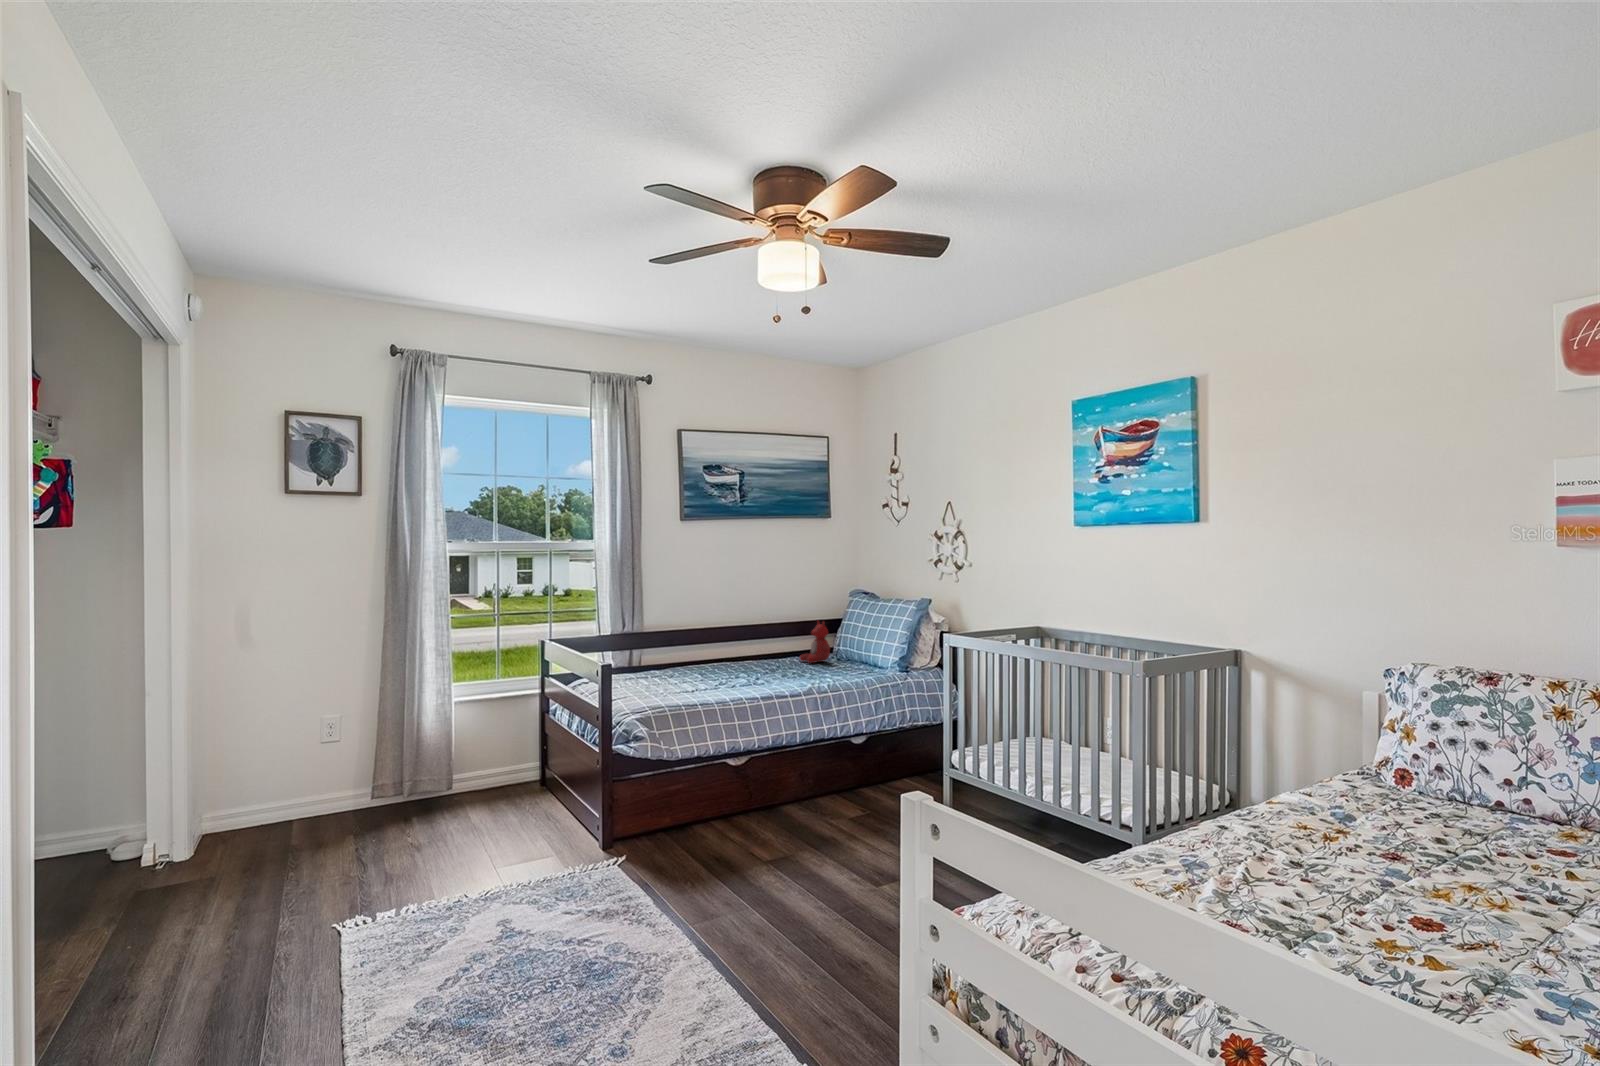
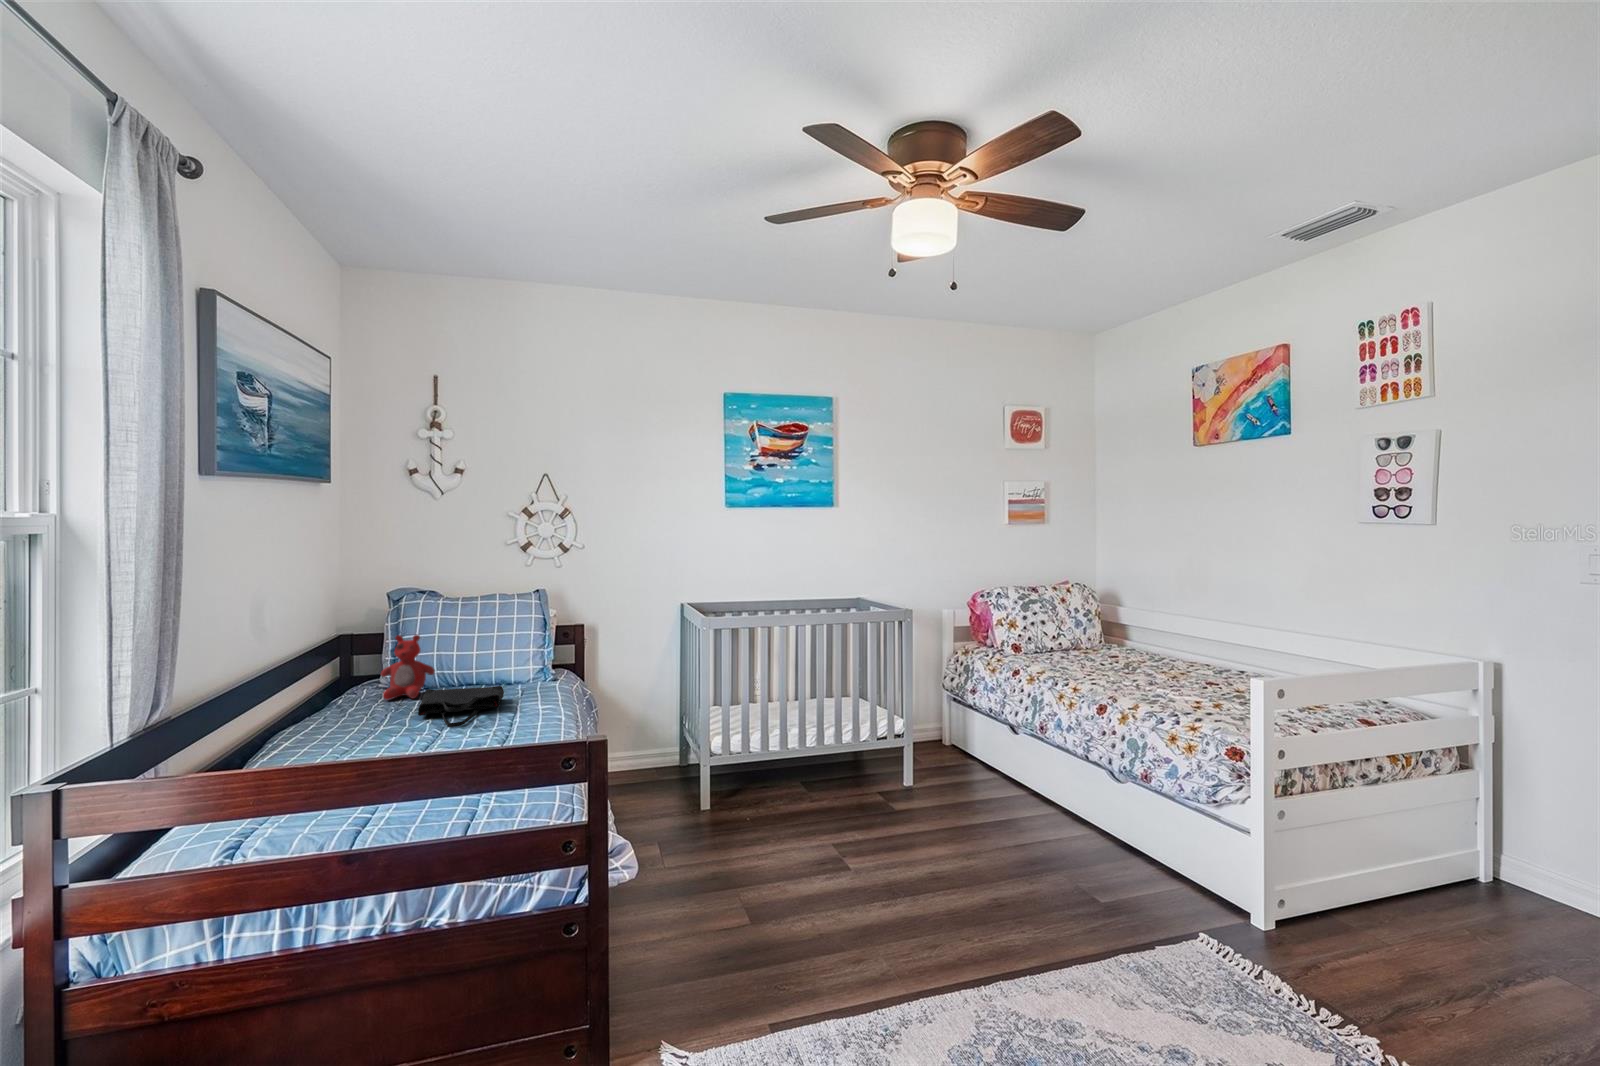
tote bag: none [749,656,822,675] -> present [418,686,504,727]

